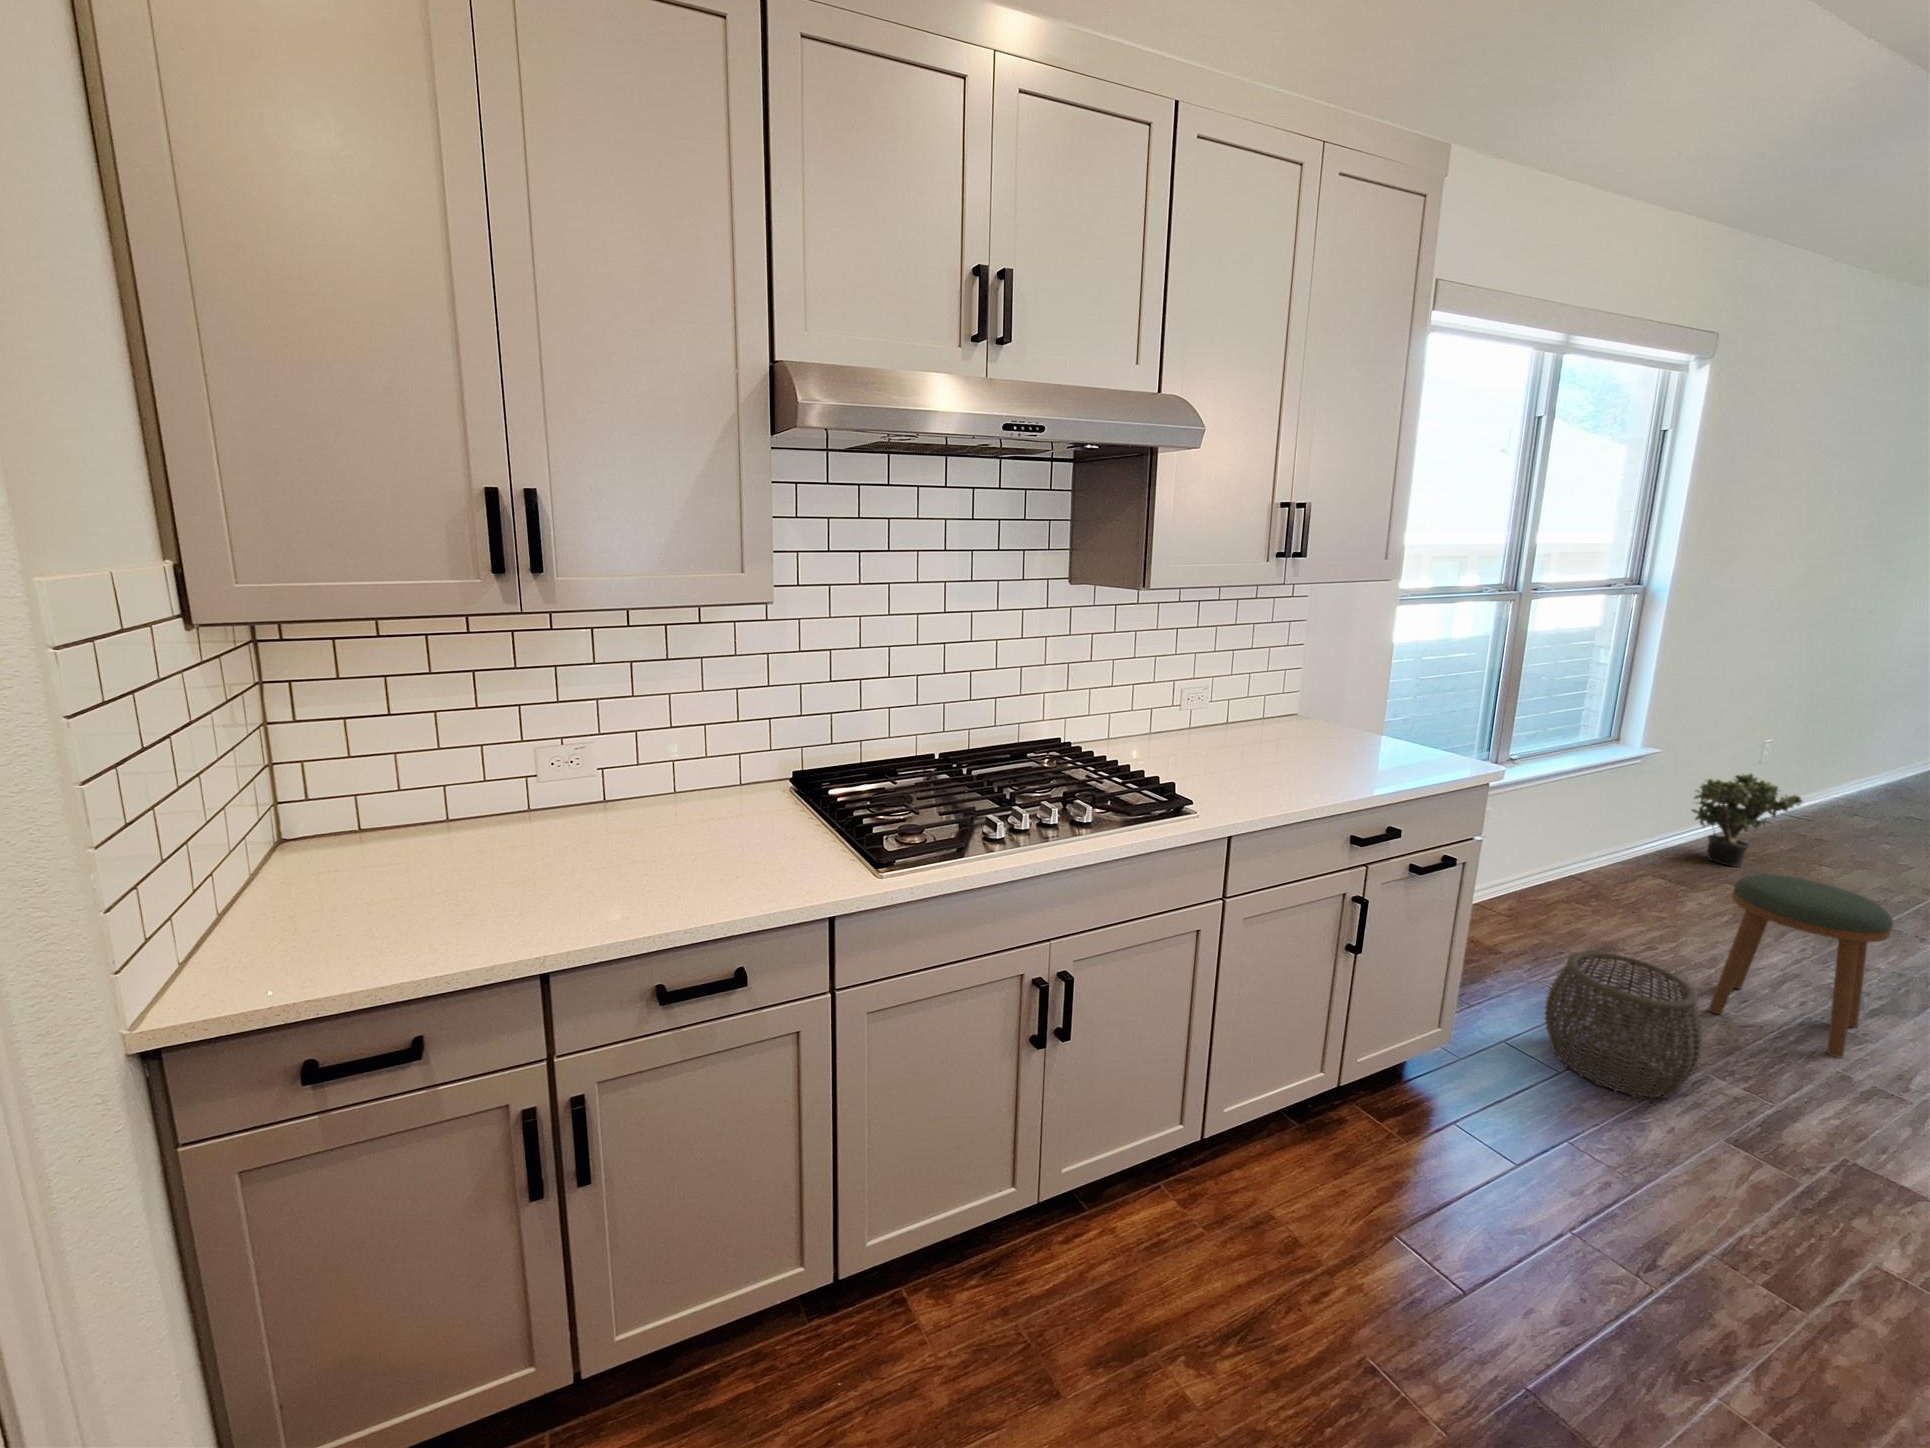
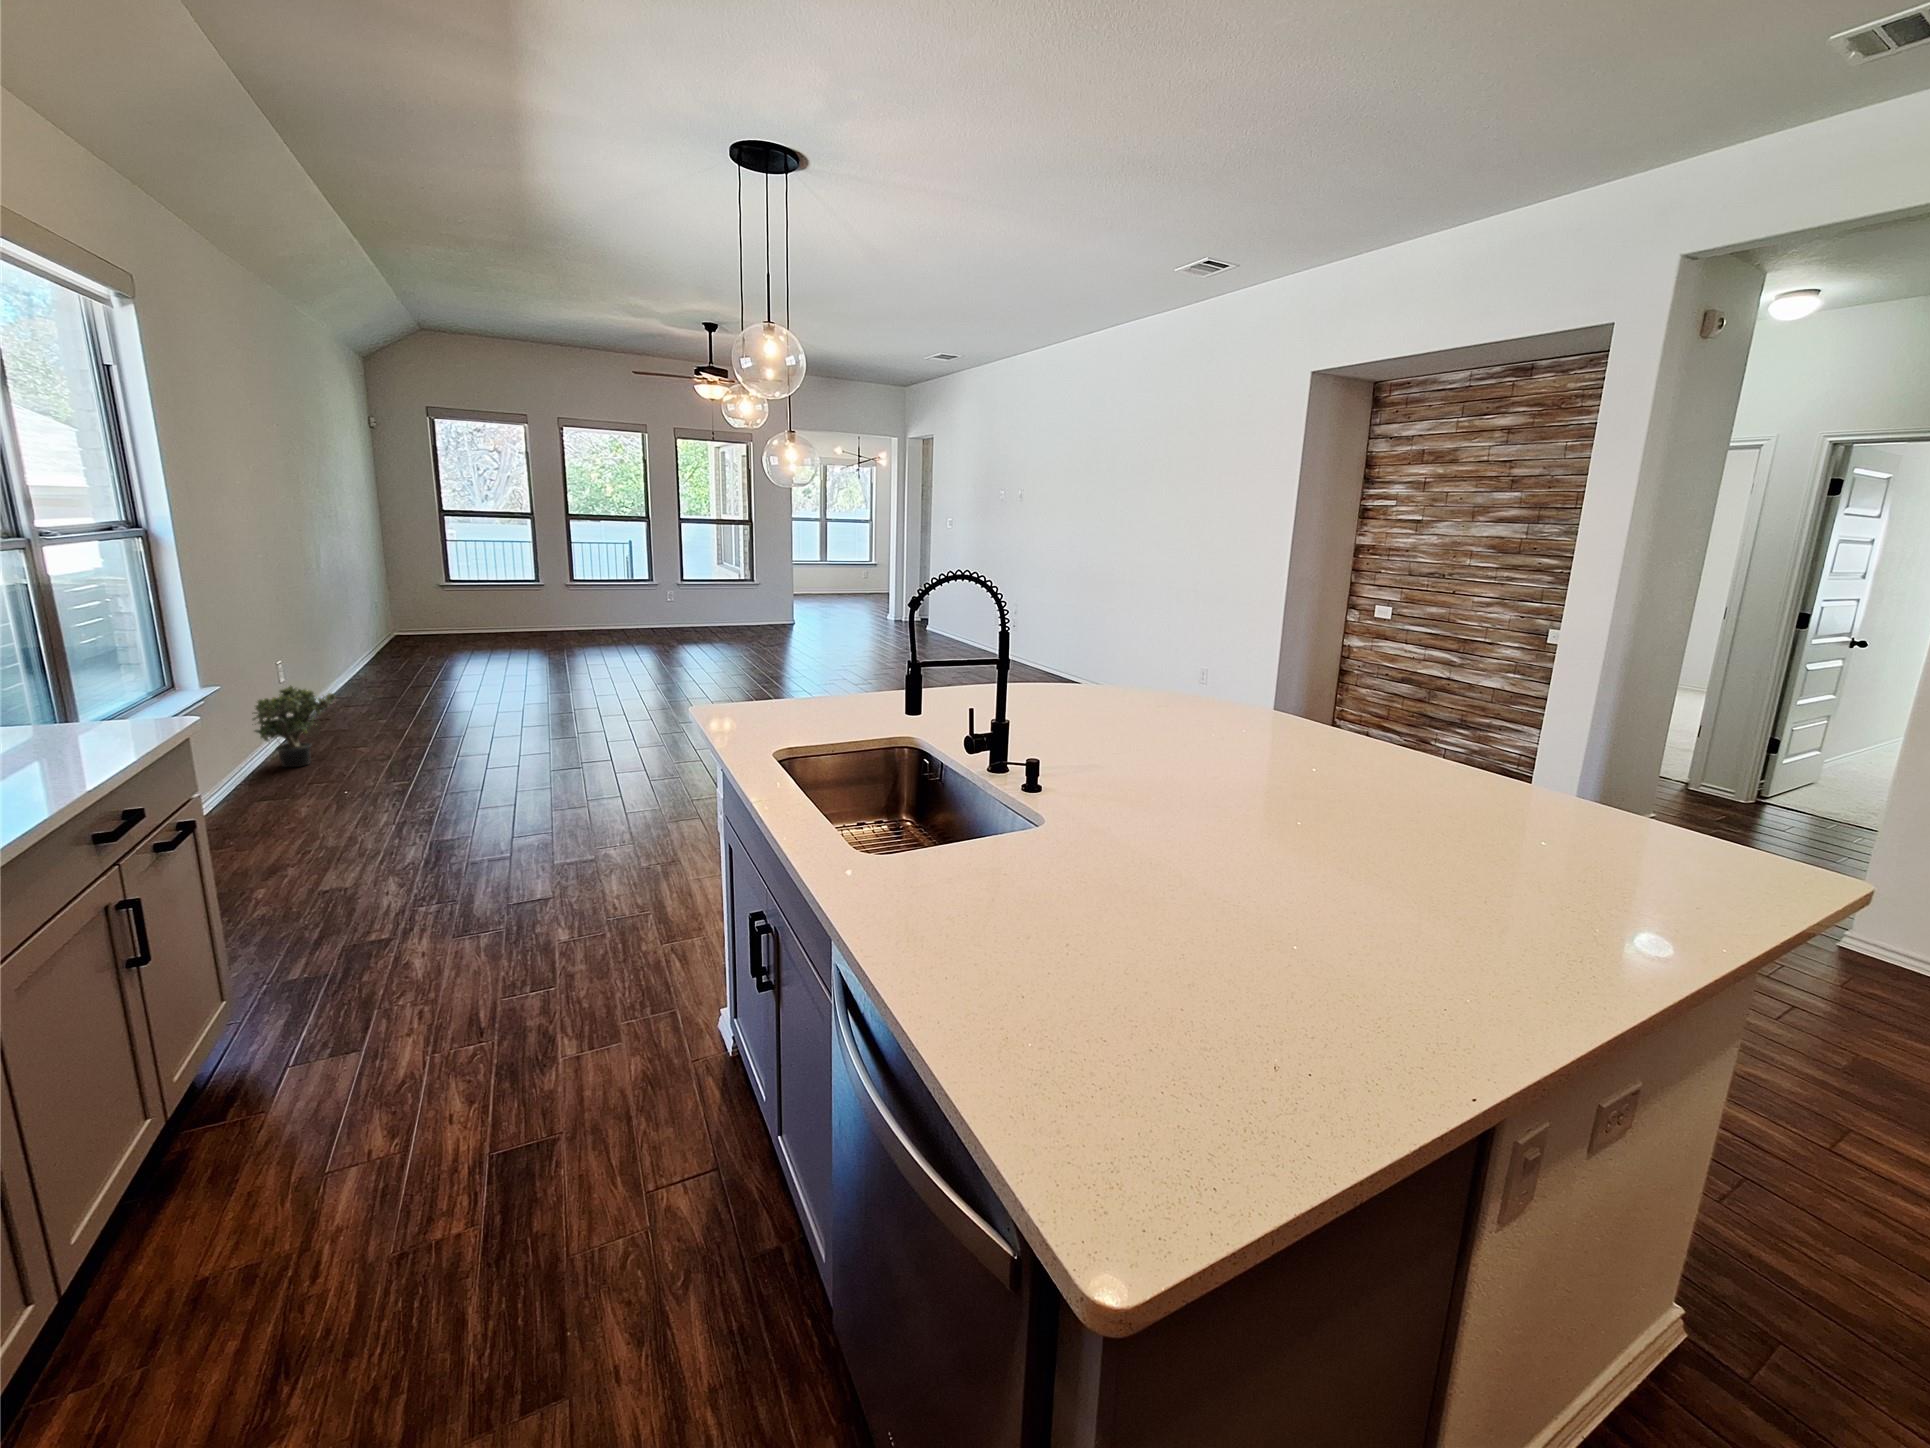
stool: present [1709,874,1893,1058] -> none [359,745,467,871]
woven basket: present [1545,951,1704,1099] -> none [283,851,417,969]

